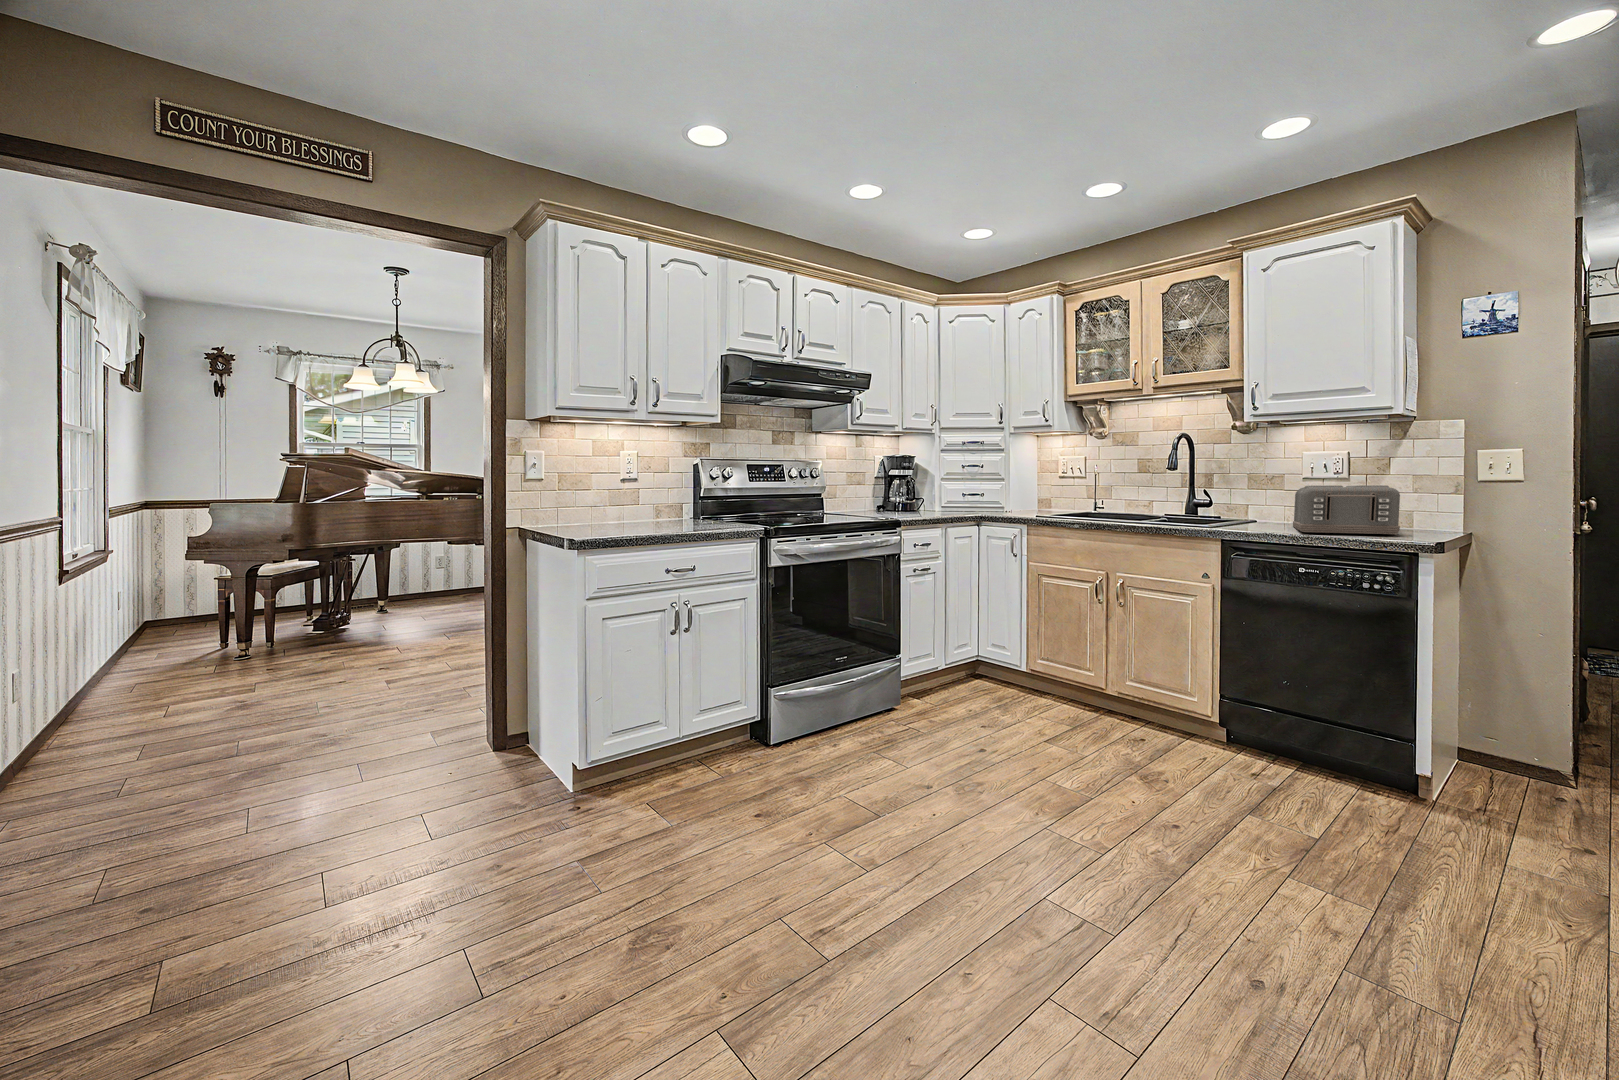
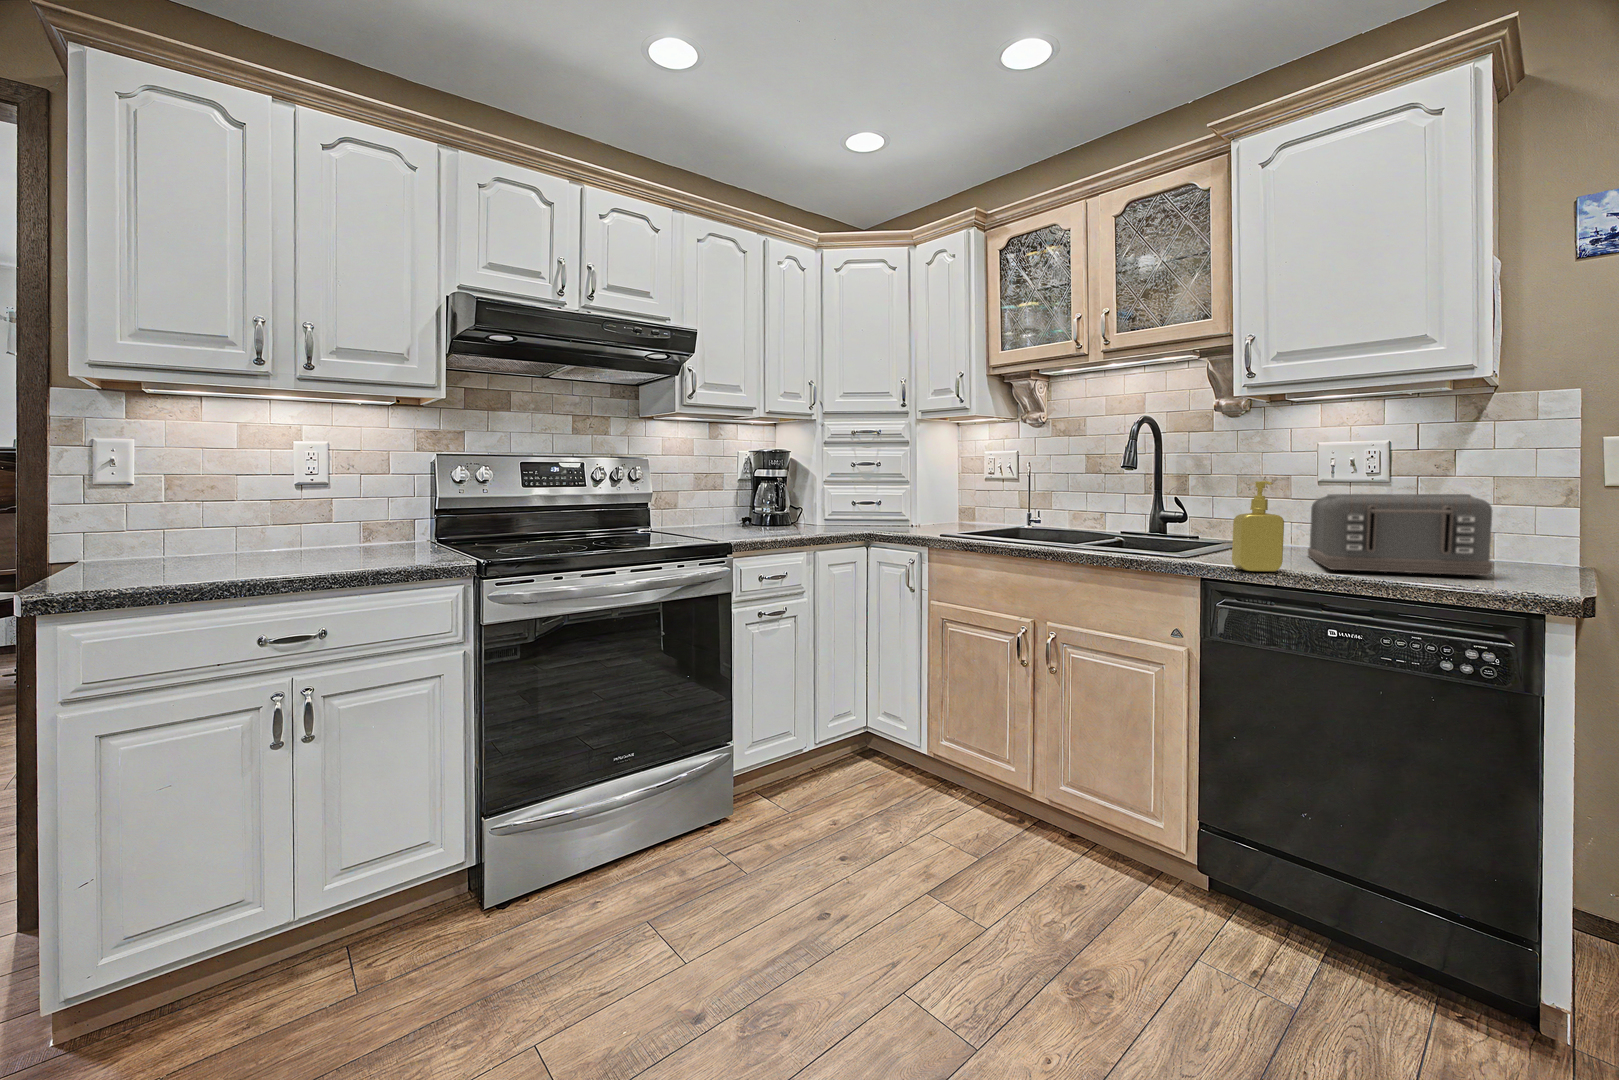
soap dispenser: none [1242,478,1275,534] -> present [1232,481,1284,572]

